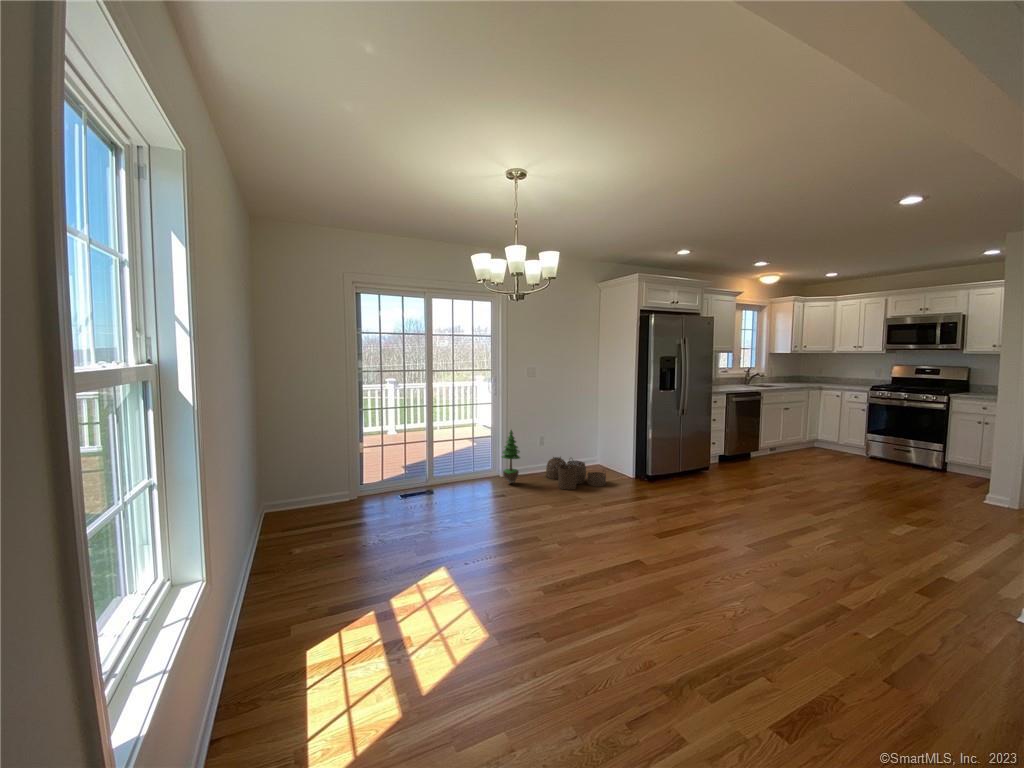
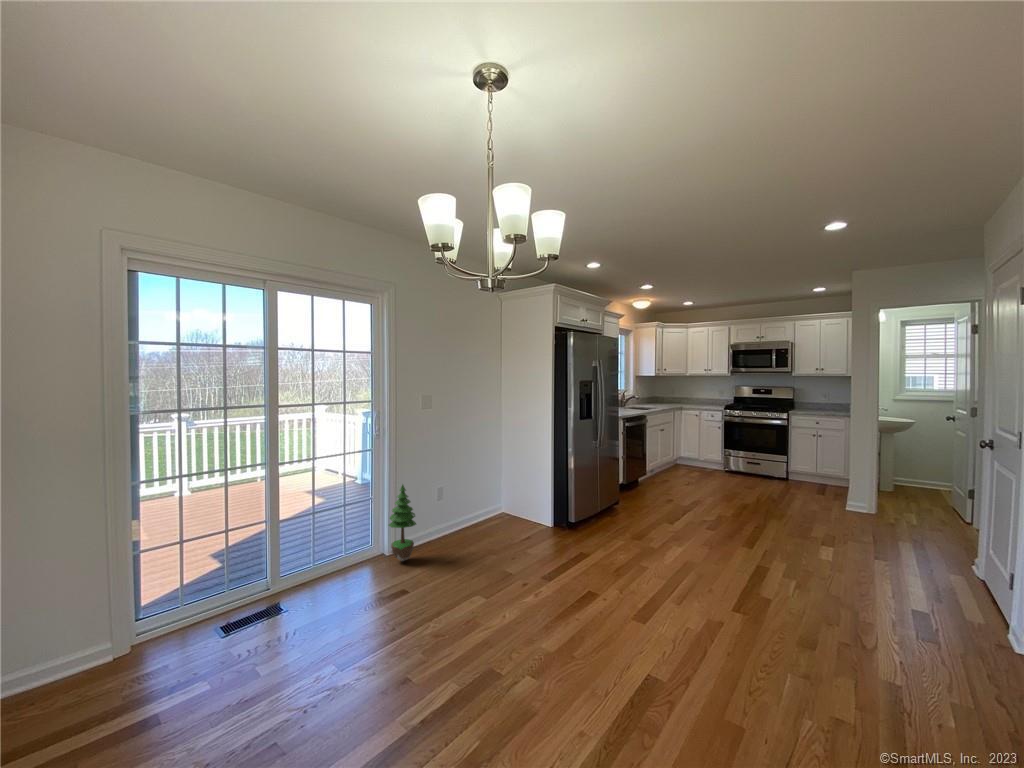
woven basket: present [546,457,606,490] -> none [445,511,526,559]

